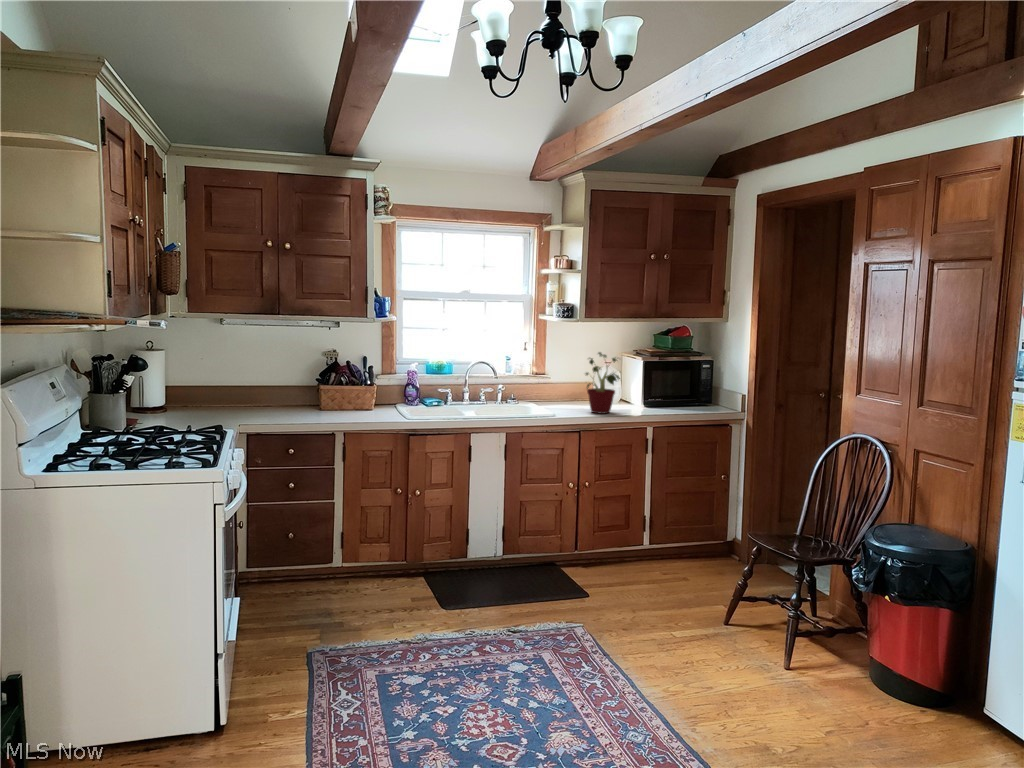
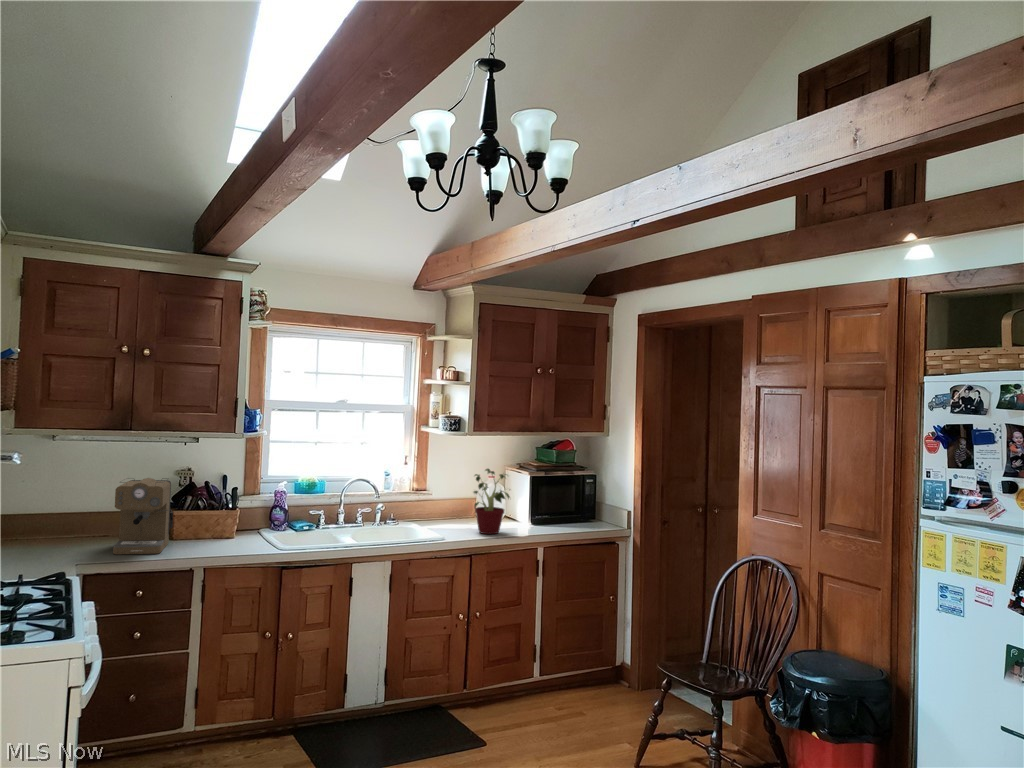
coffee maker: none [271,356,318,419] -> present [113,478,173,554]

